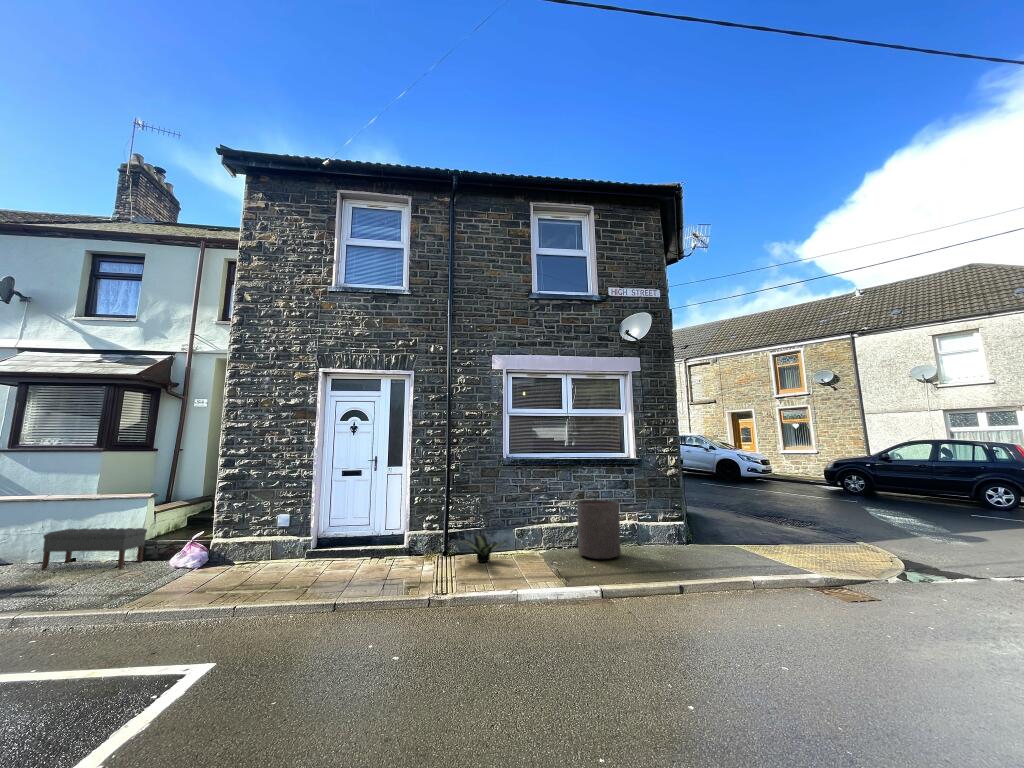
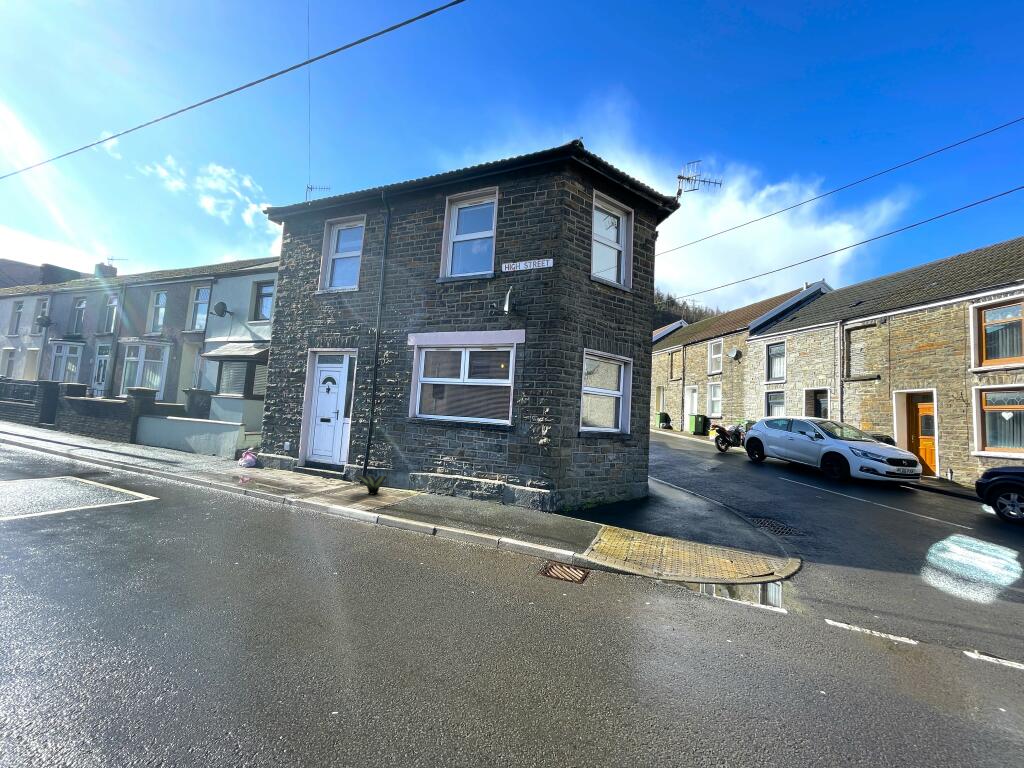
trash can: present [577,500,621,559] -> none [437,458,475,509]
bench: present [42,528,147,570] -> none [200,440,241,465]

